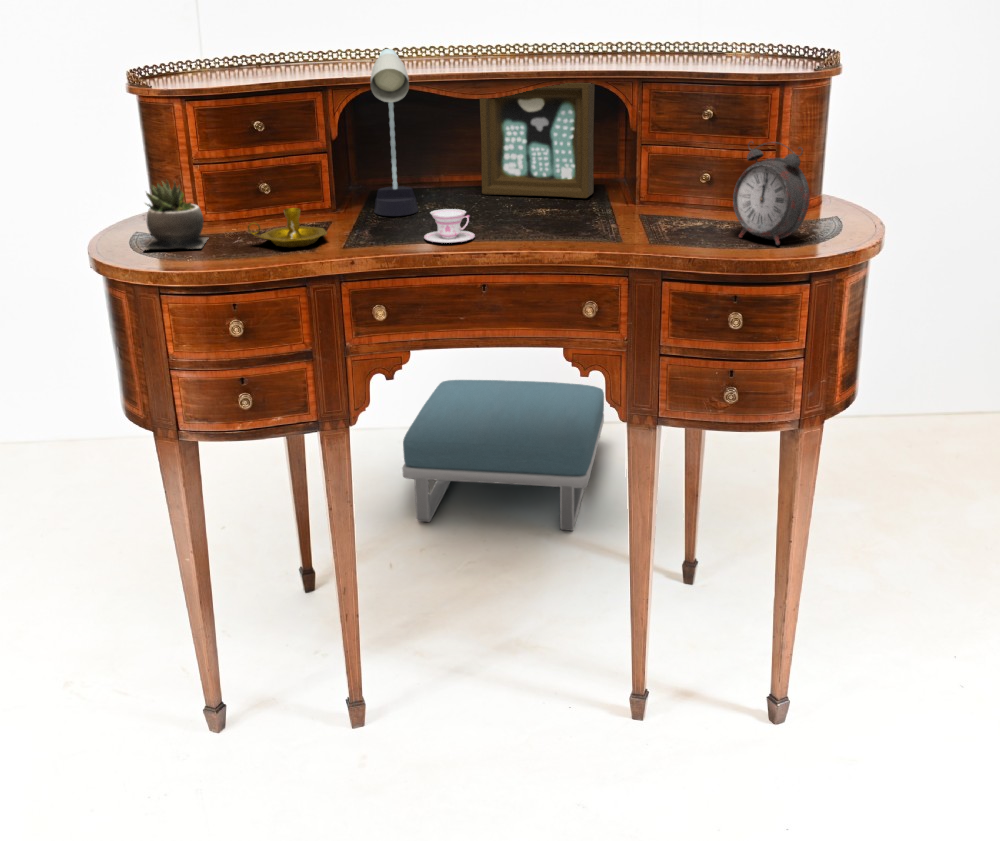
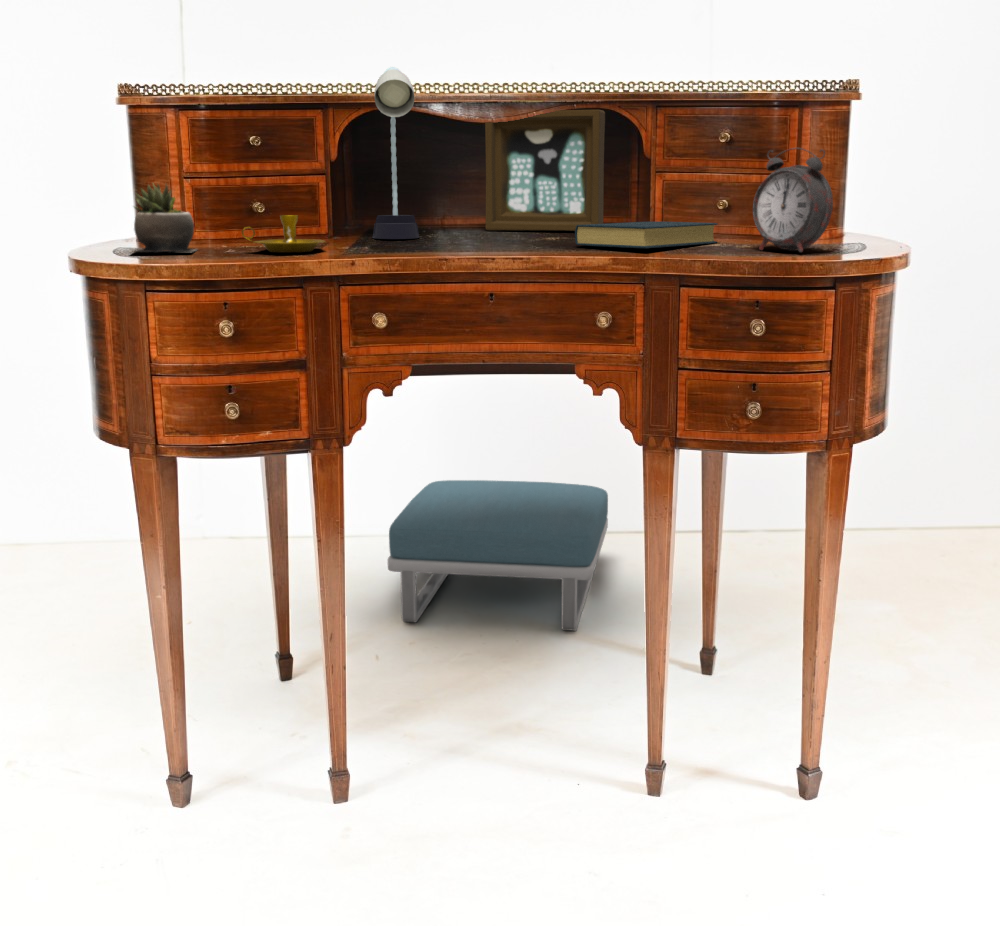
hardback book: none [564,194,701,241] -> present [575,221,718,248]
teacup: present [424,209,475,243] -> none [428,221,481,251]

